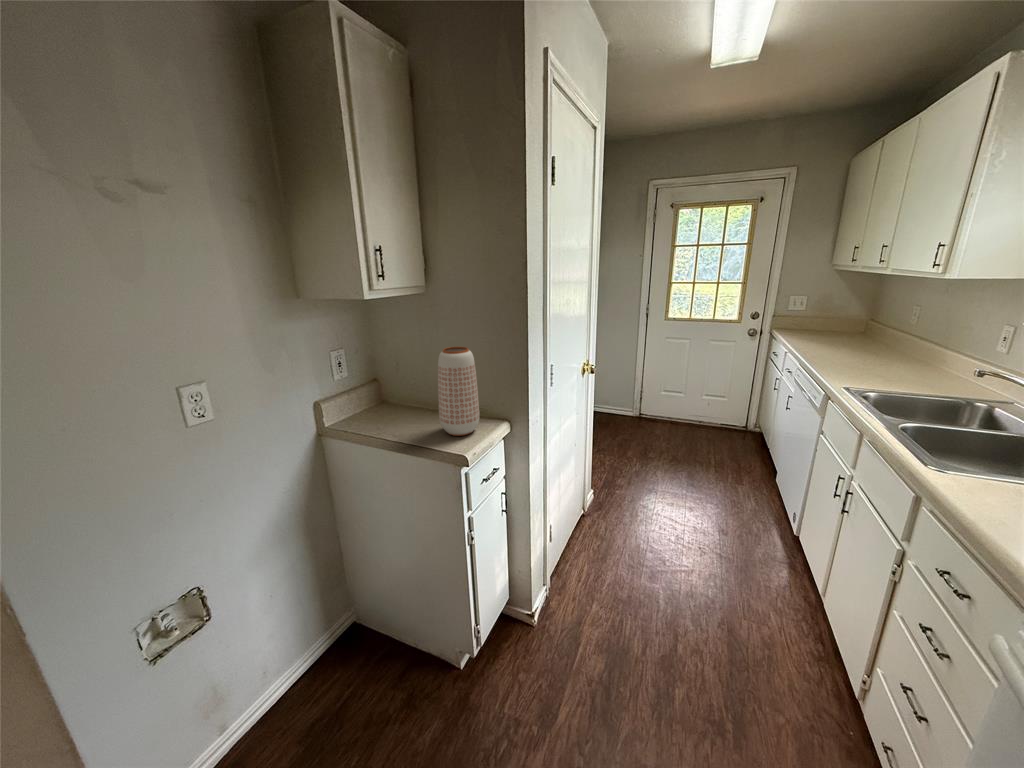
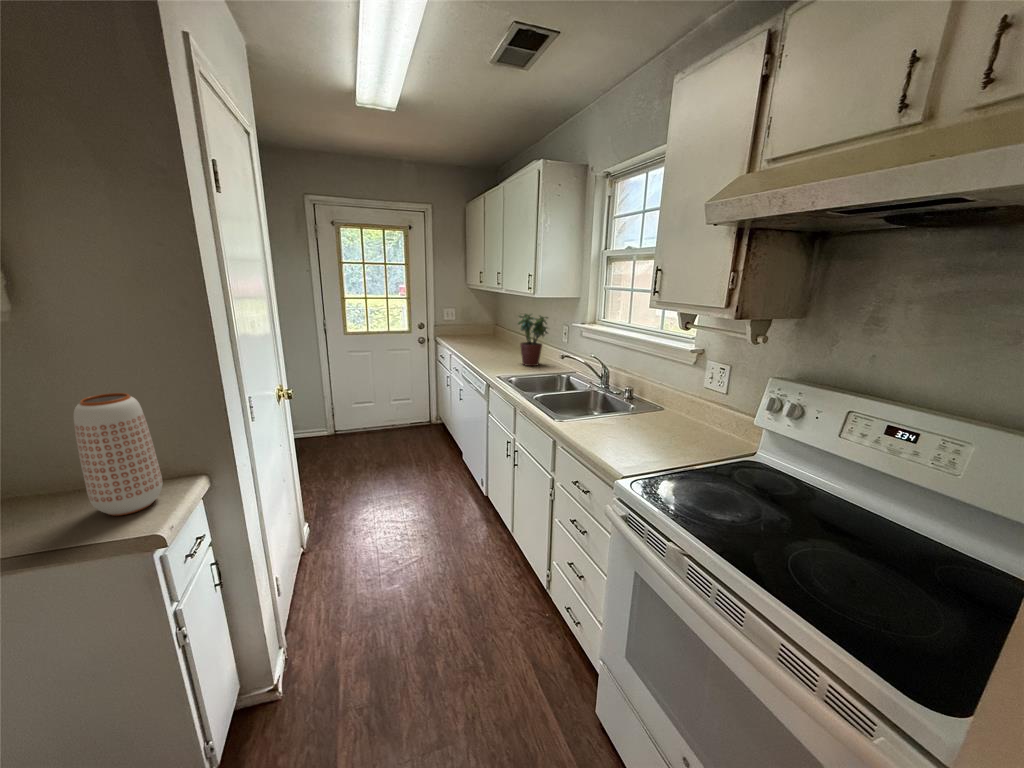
potted plant: none [899,303,970,382] -> present [518,314,548,366]

